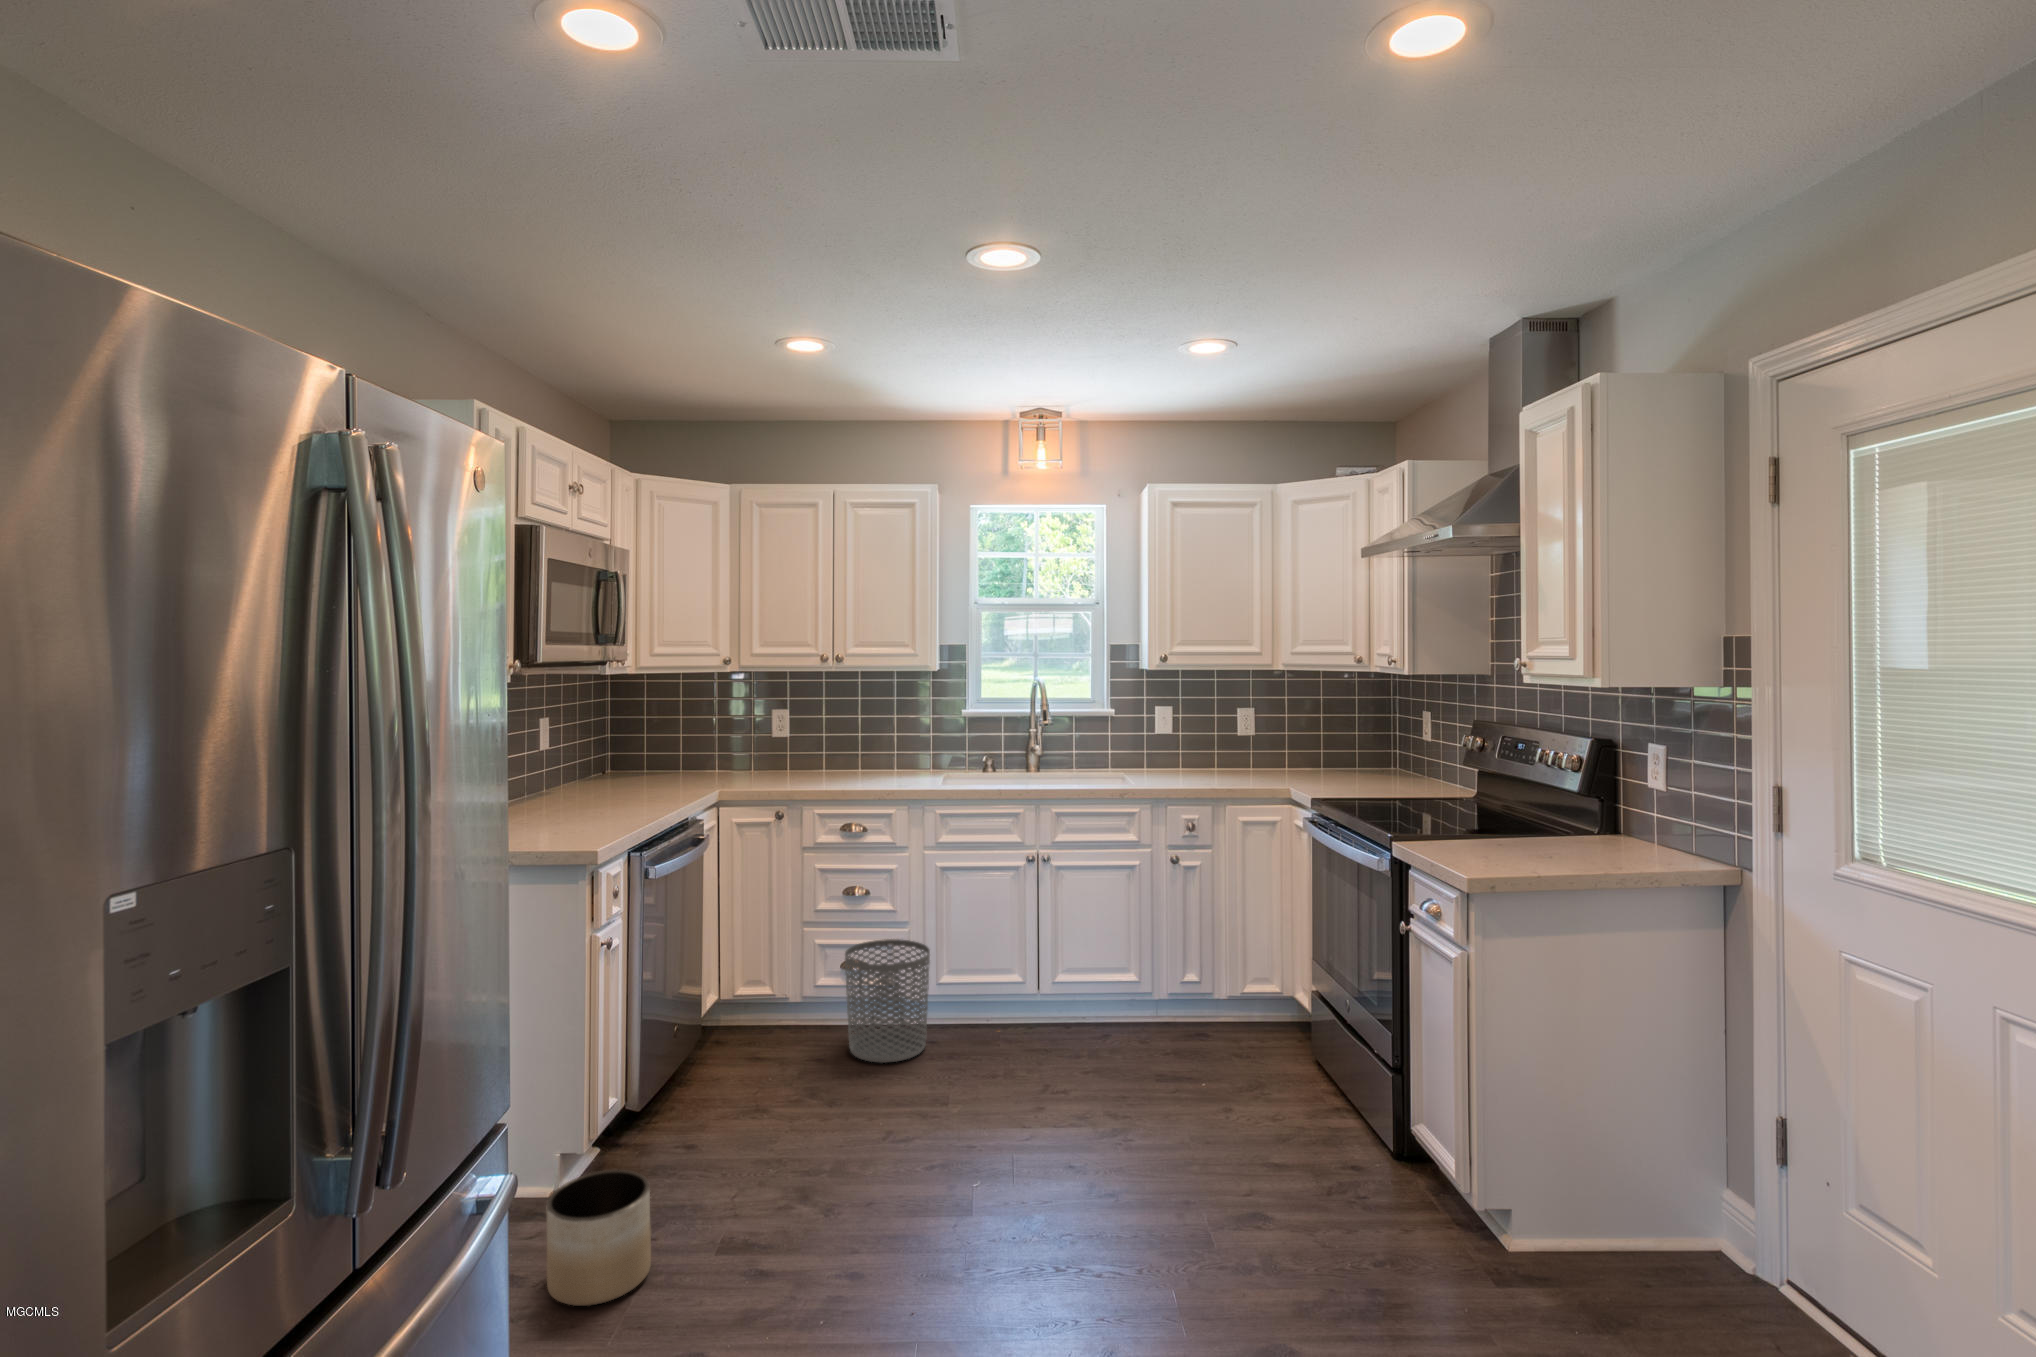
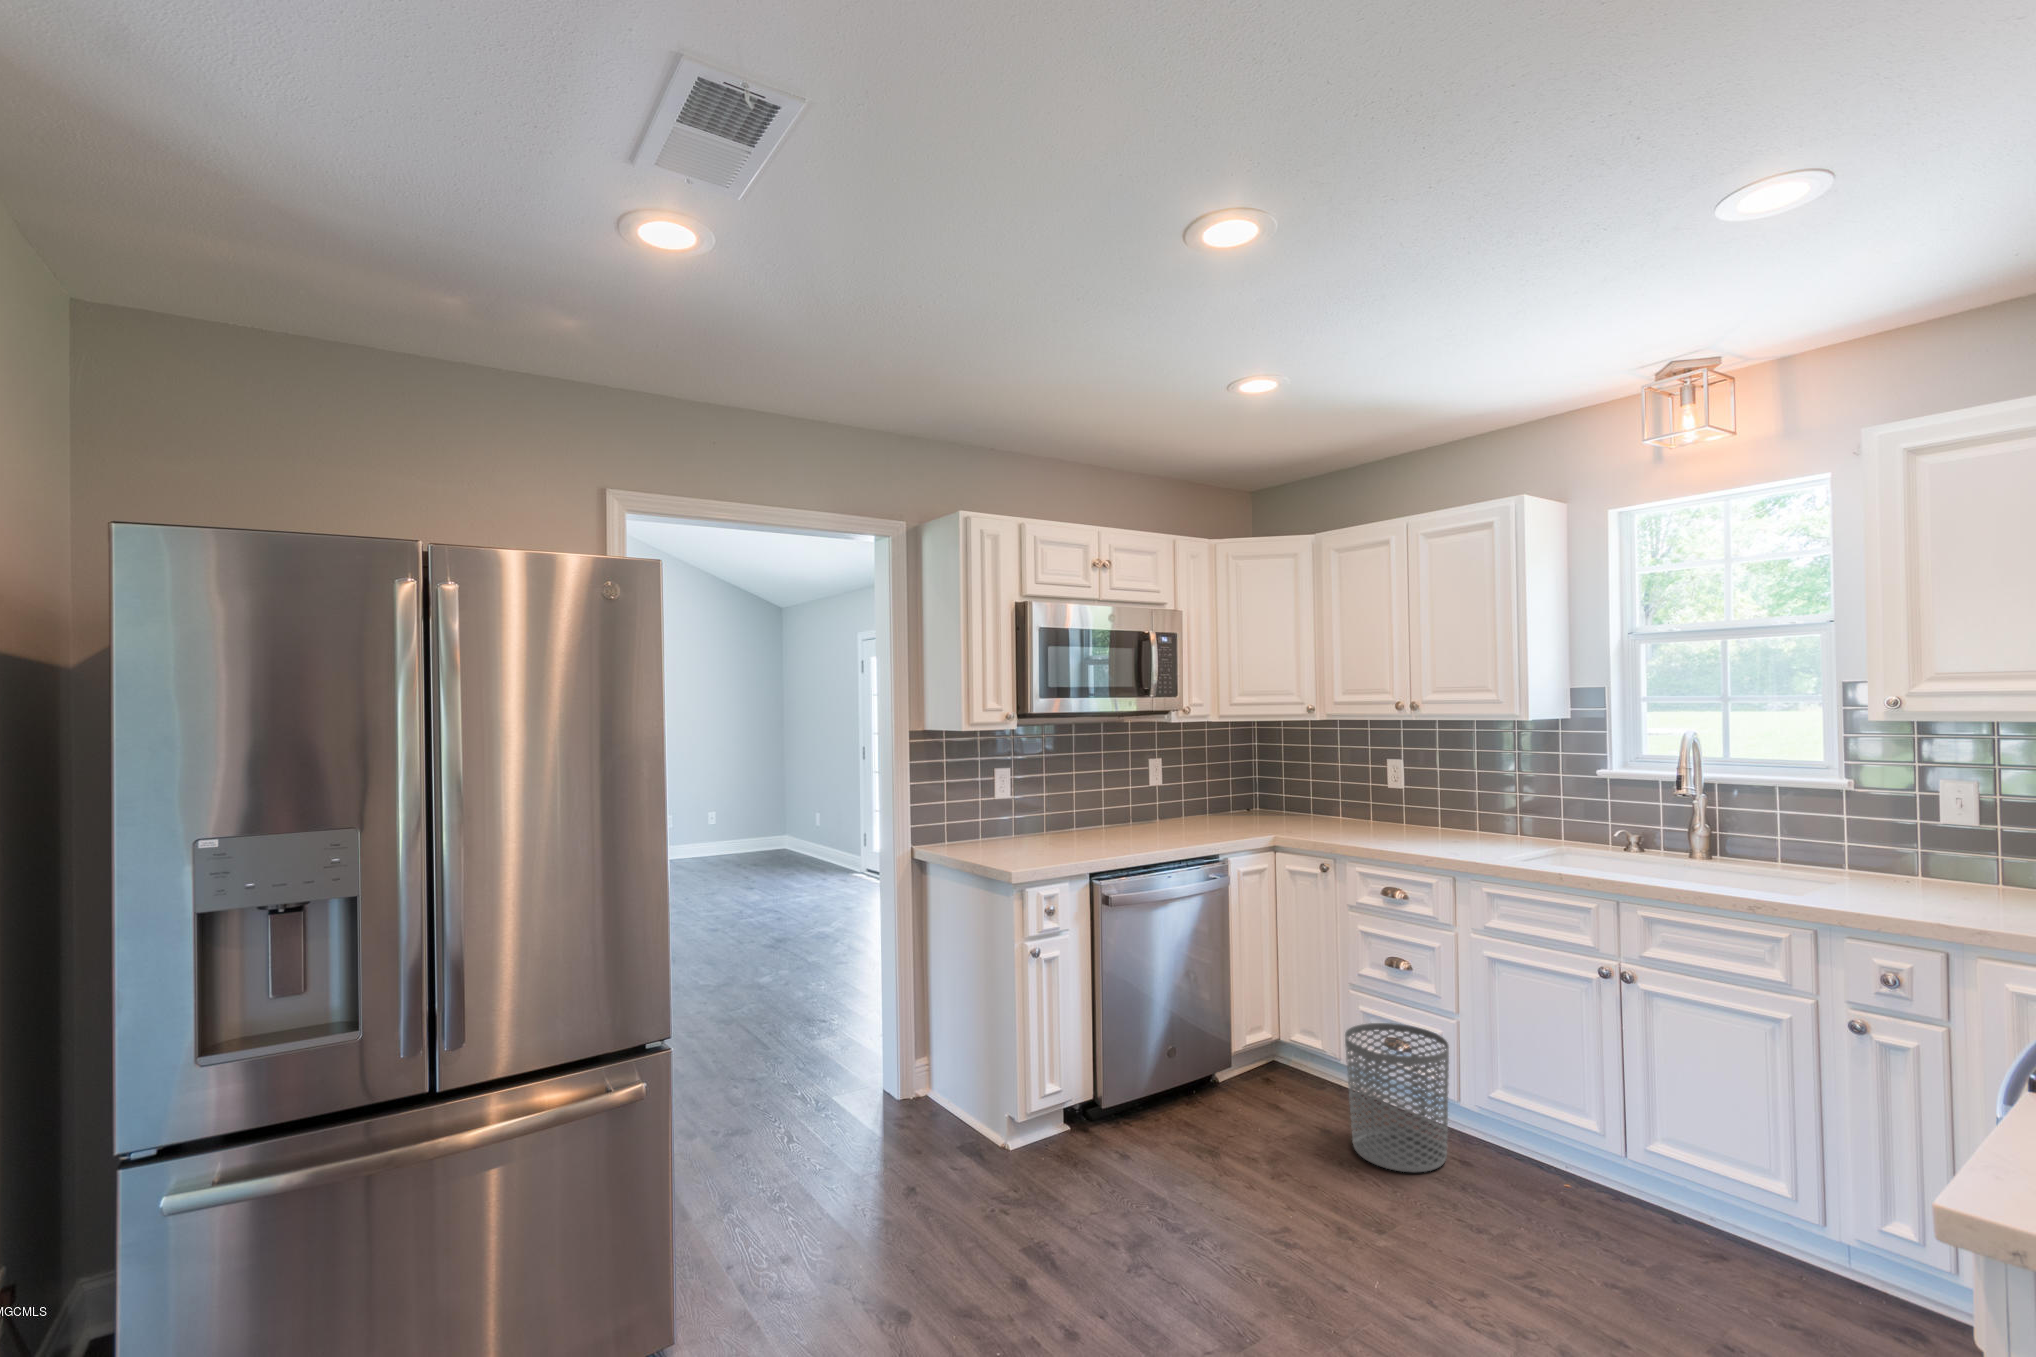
planter: present [547,1170,651,1306] -> none [912,1132,993,1242]

